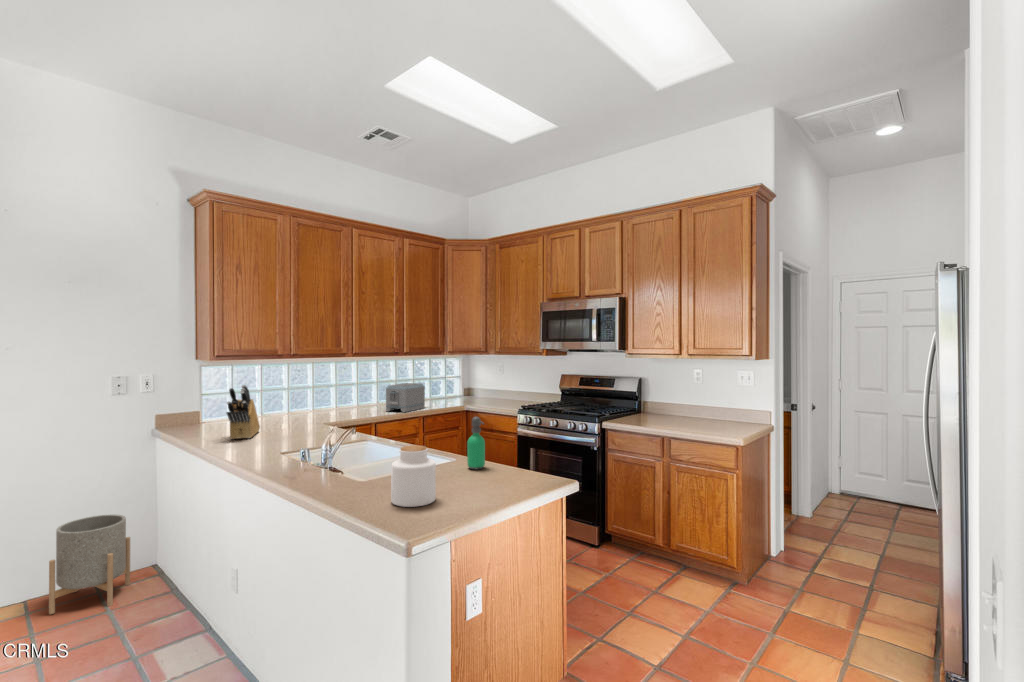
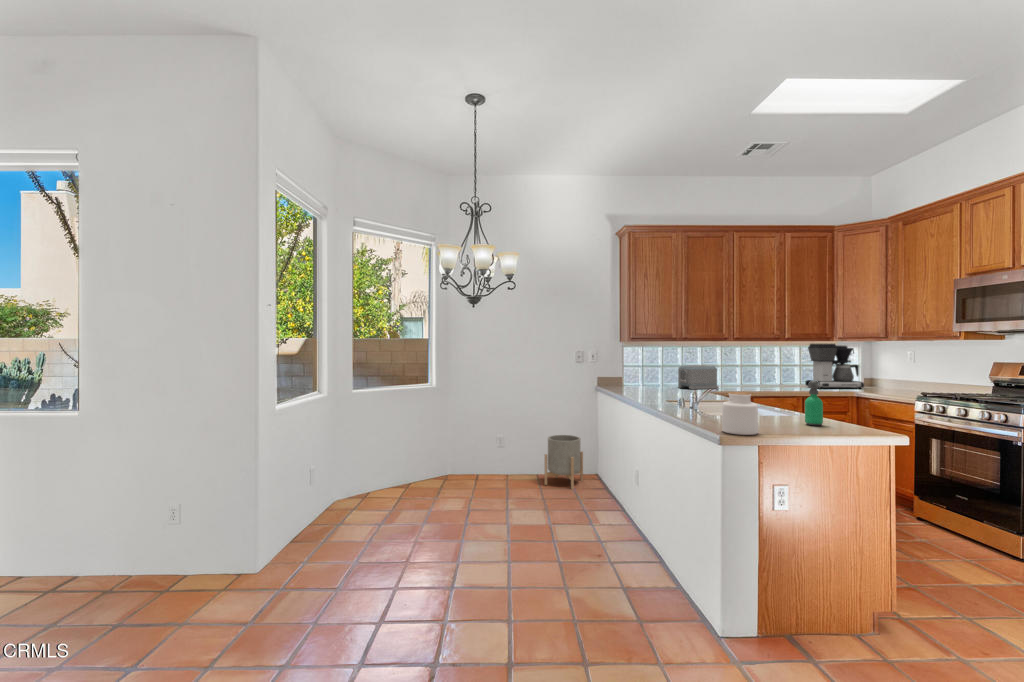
coffee maker: none [421,358,471,406] -> present [805,344,864,389]
toaster: present [386,383,425,412] -> present [678,365,717,389]
knife block: present [227,385,260,439] -> none [634,356,658,394]

